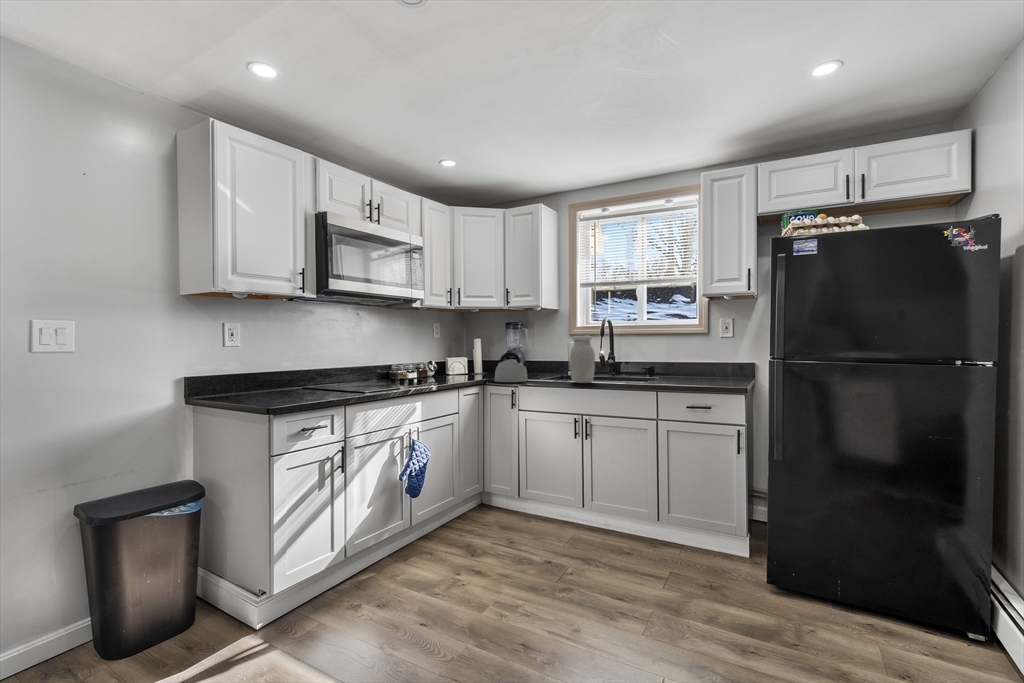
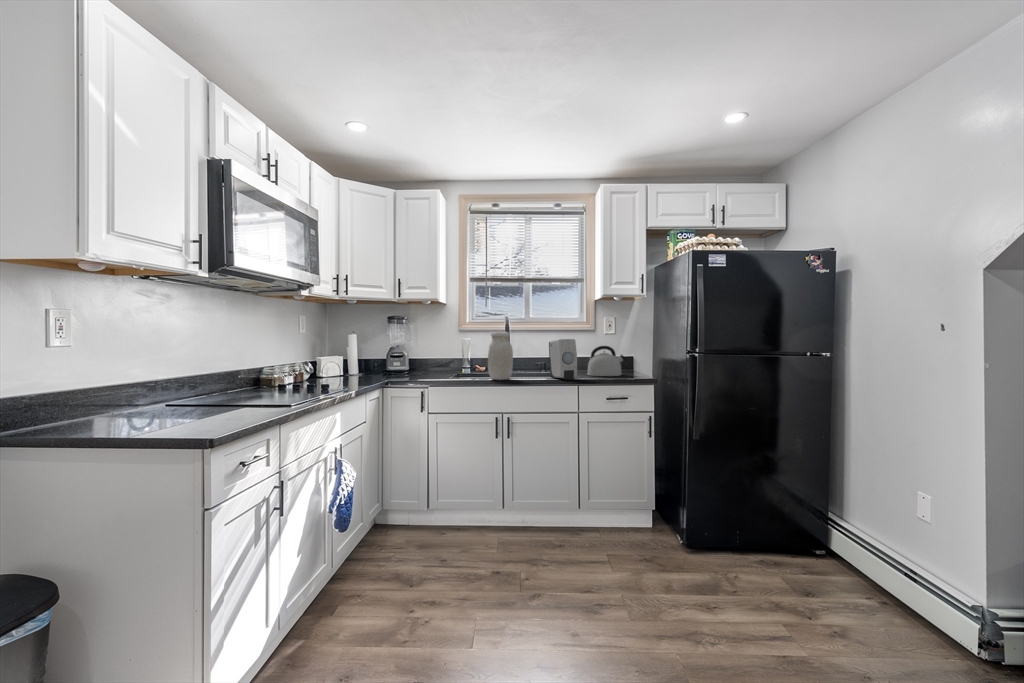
soap dispenser: none [635,343,658,385] -> present [549,339,577,380]
kettle: present [495,352,528,382] -> present [587,346,625,376]

